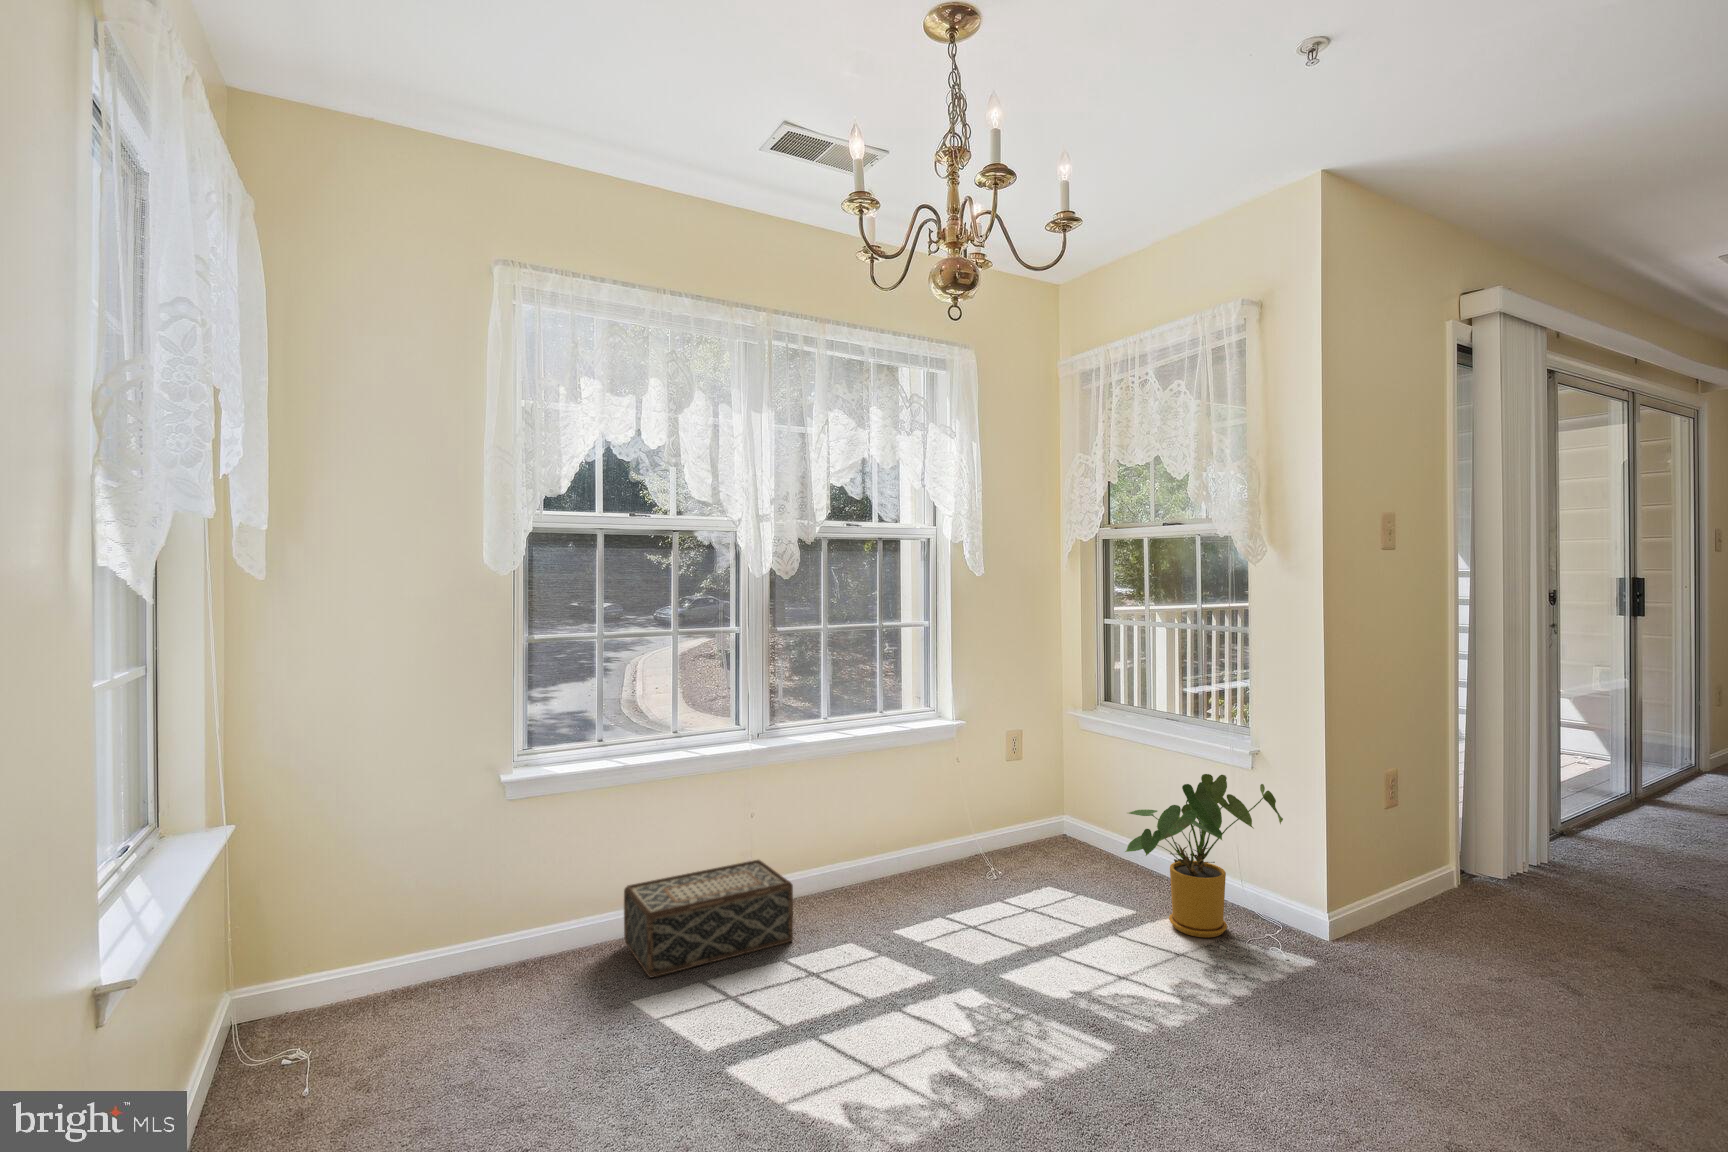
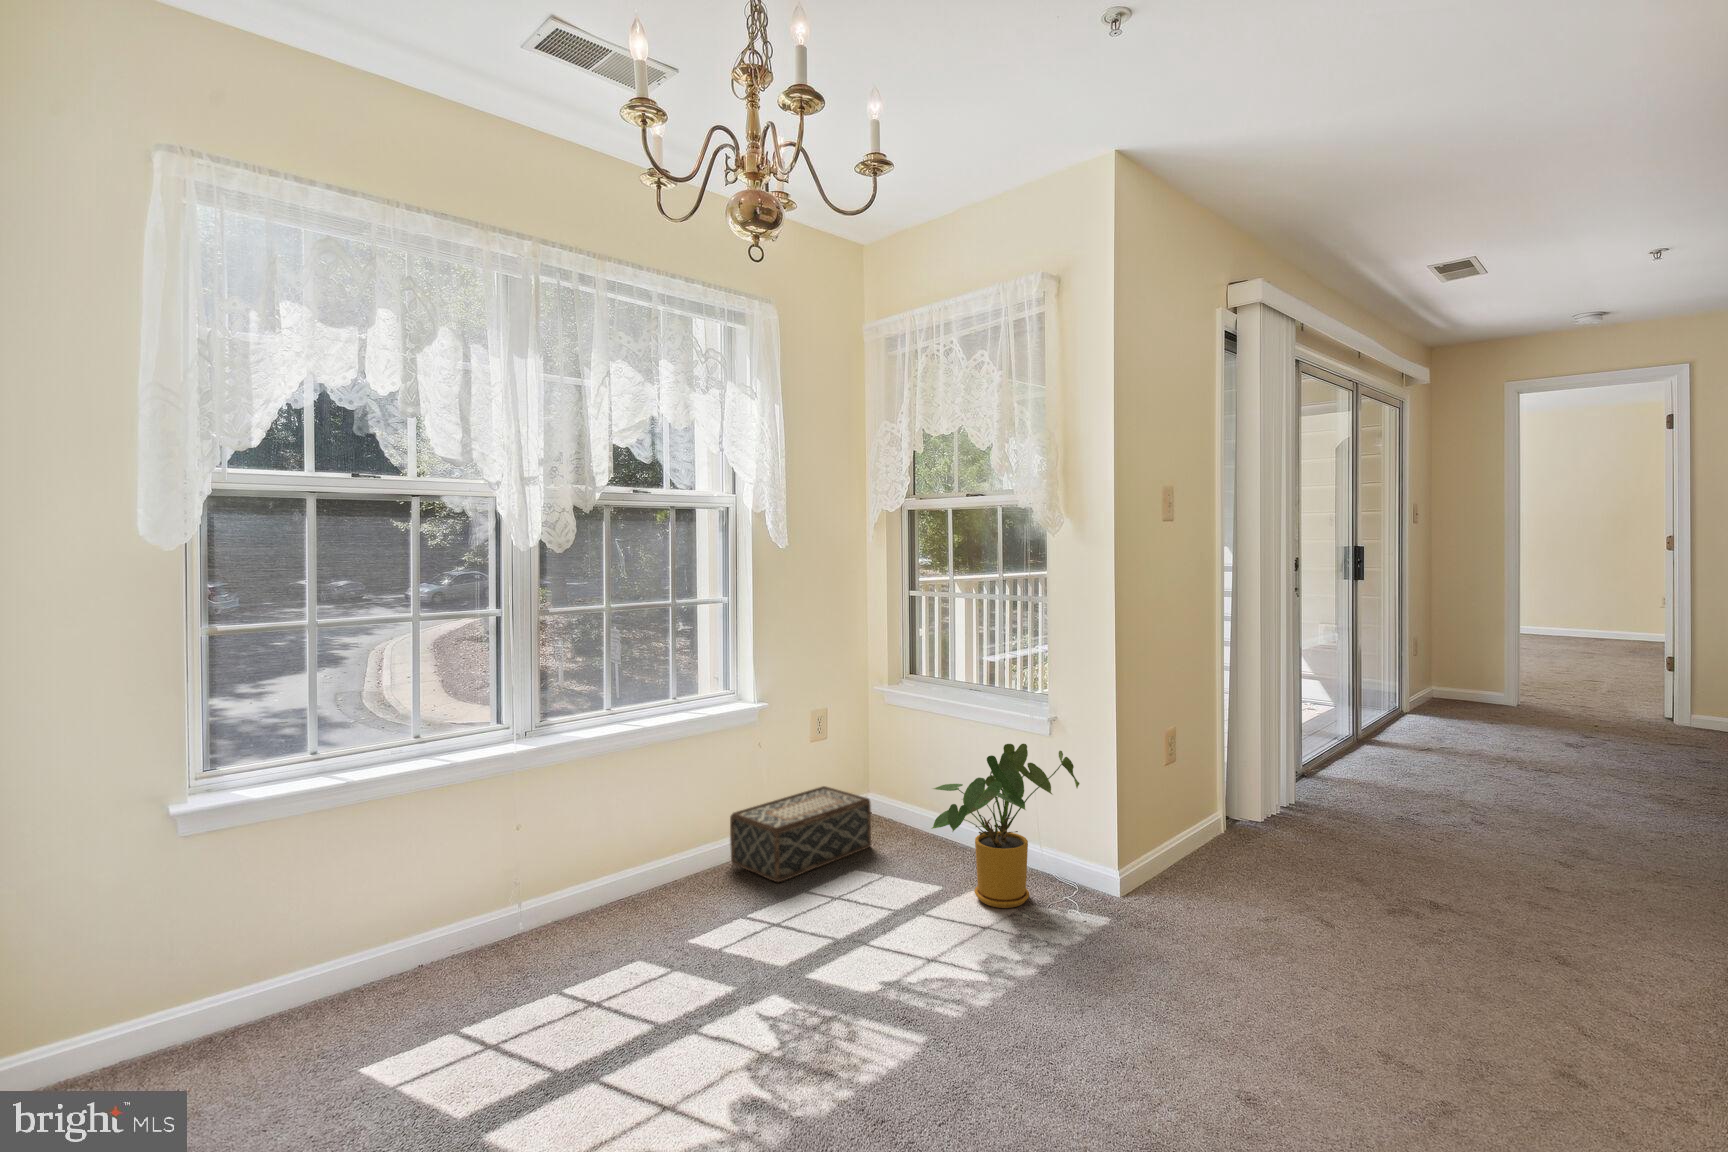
woven basket: present [624,860,793,977] -> present [730,786,871,882]

